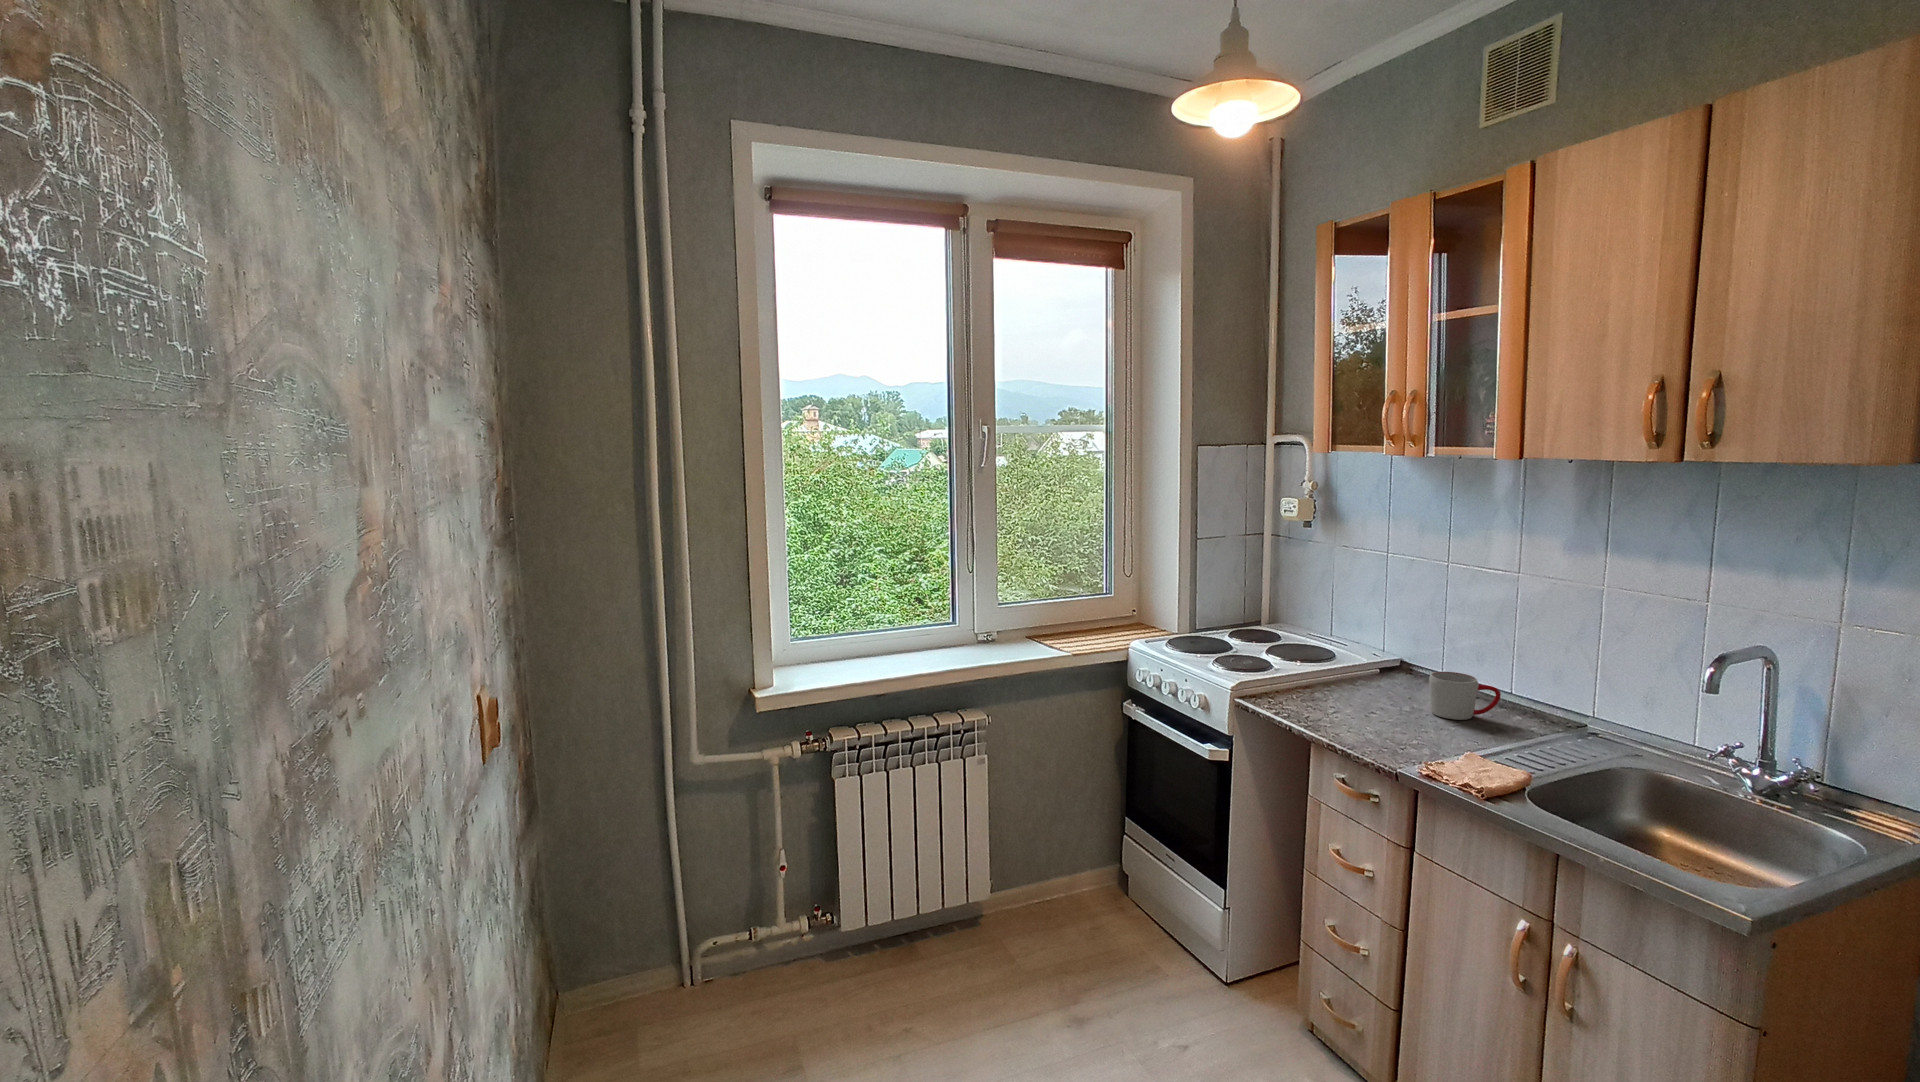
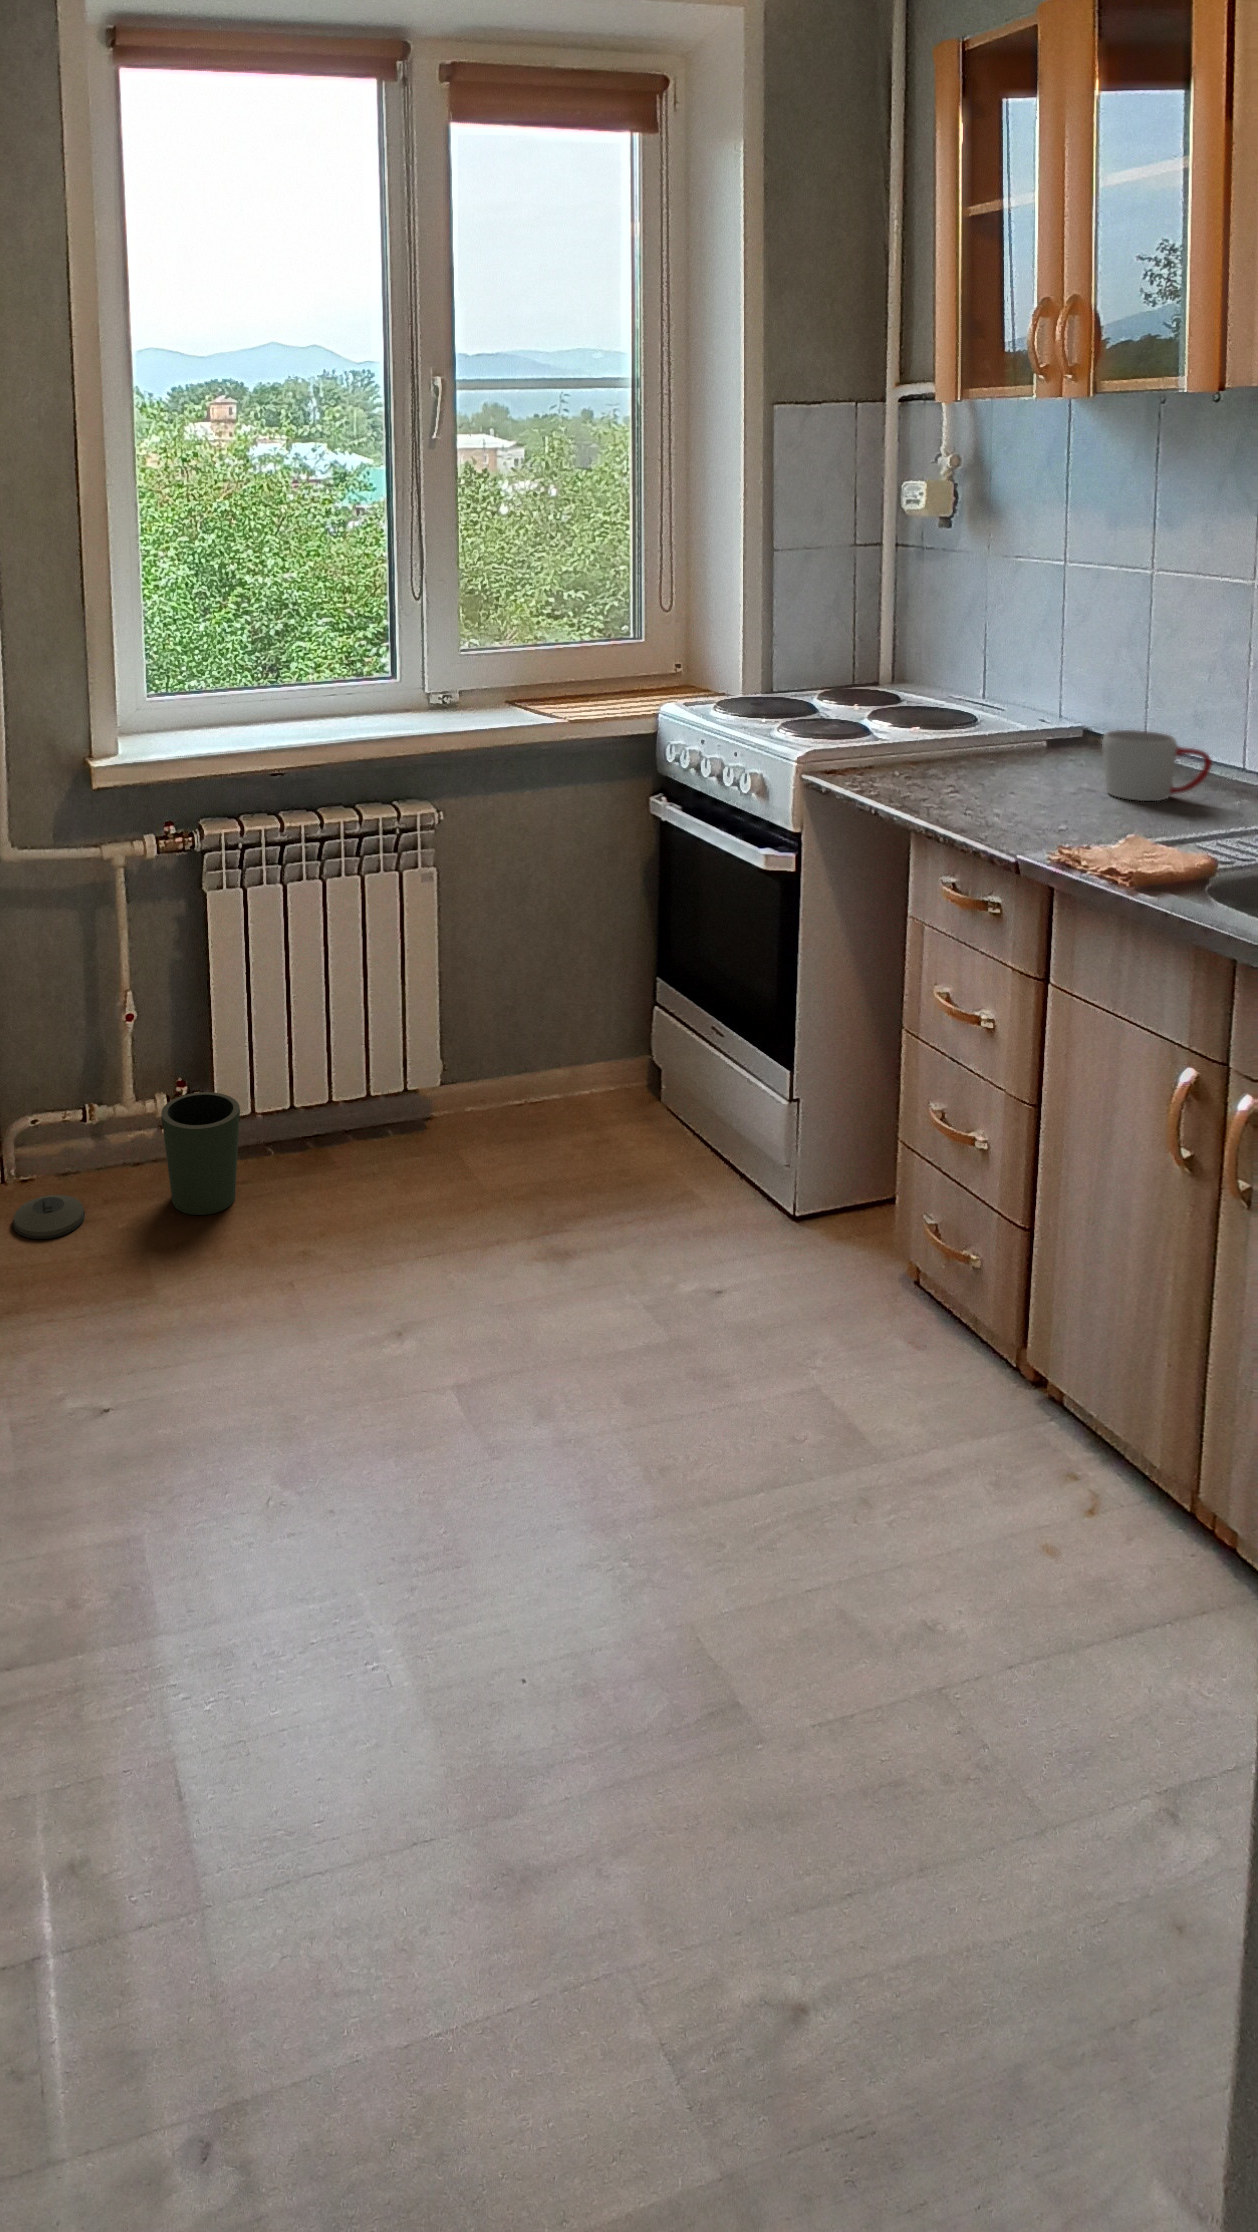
trash can: none [701,916,859,1030] -> present [13,1092,240,1239]

